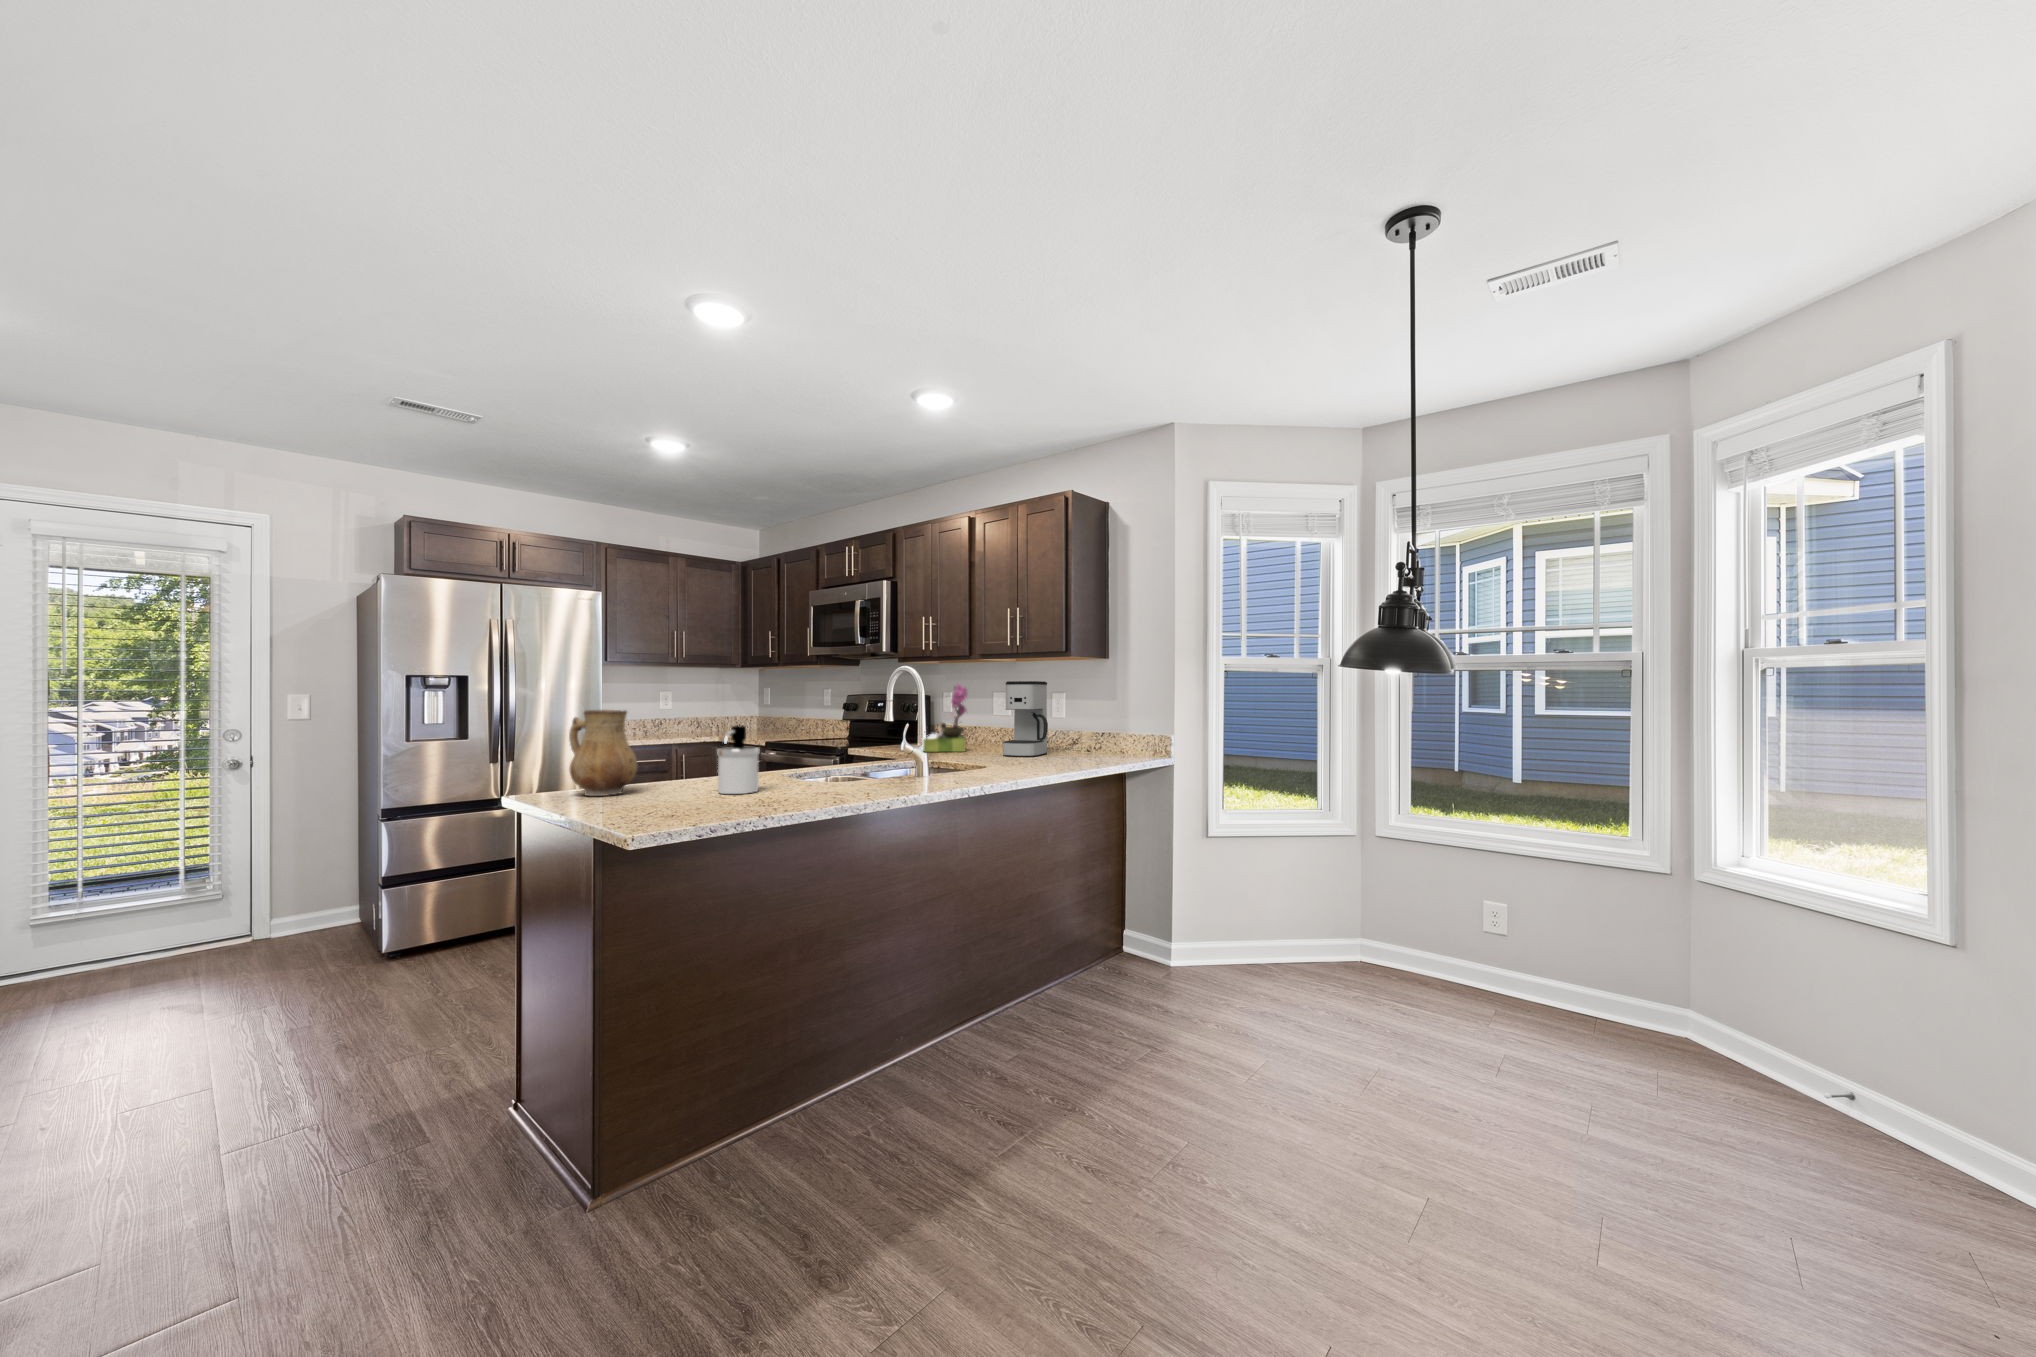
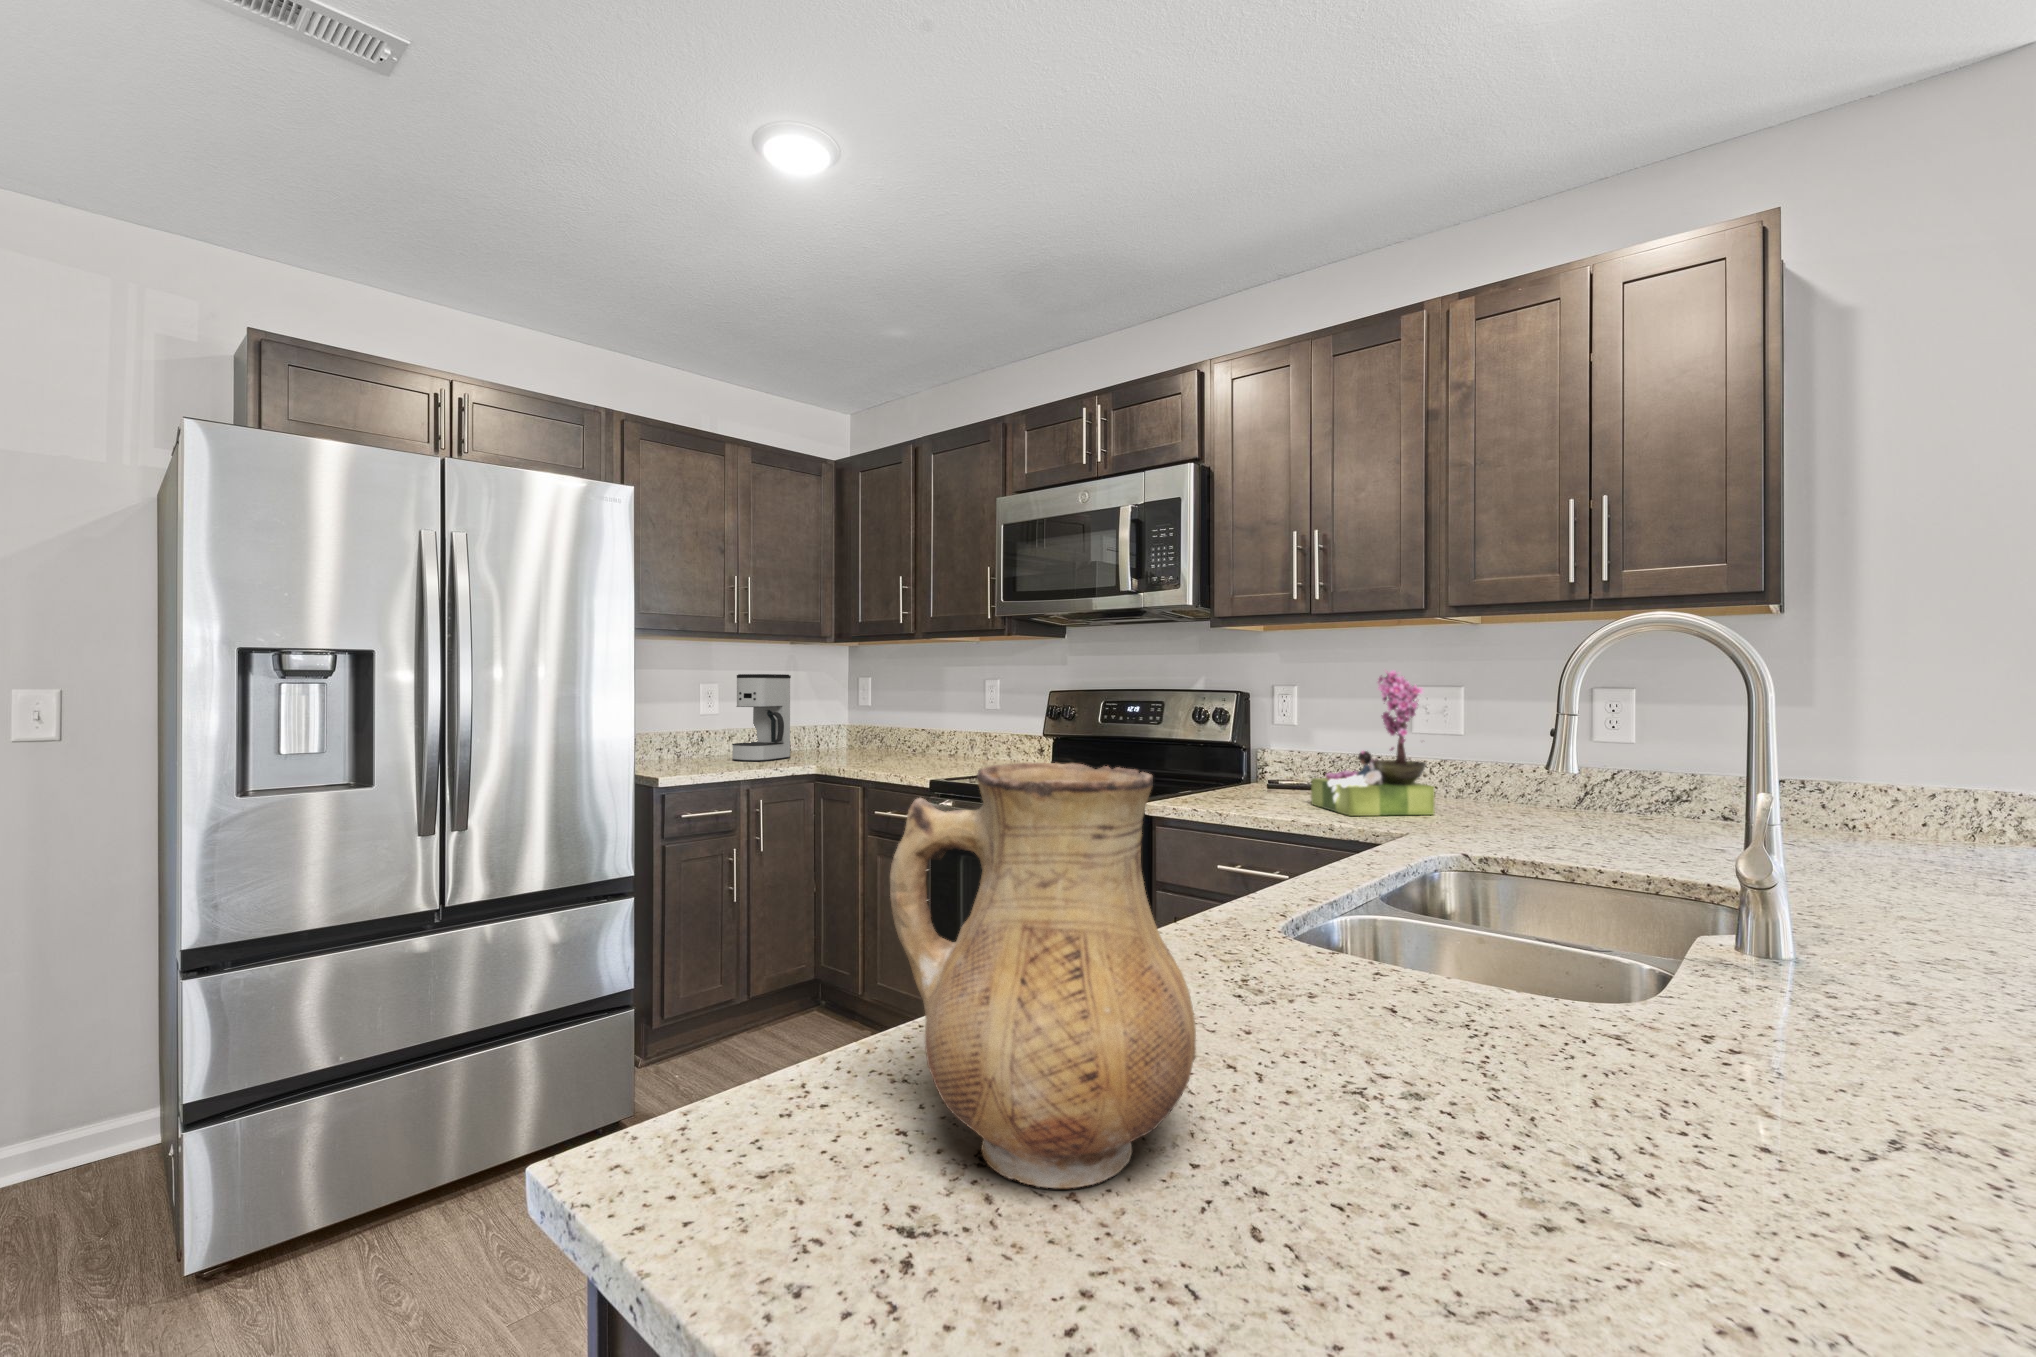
coffee maker: present [1003,681,1048,757] -> present [732,674,791,761]
soap dispenser: present [717,725,760,794] -> none [1507,831,1776,1160]

